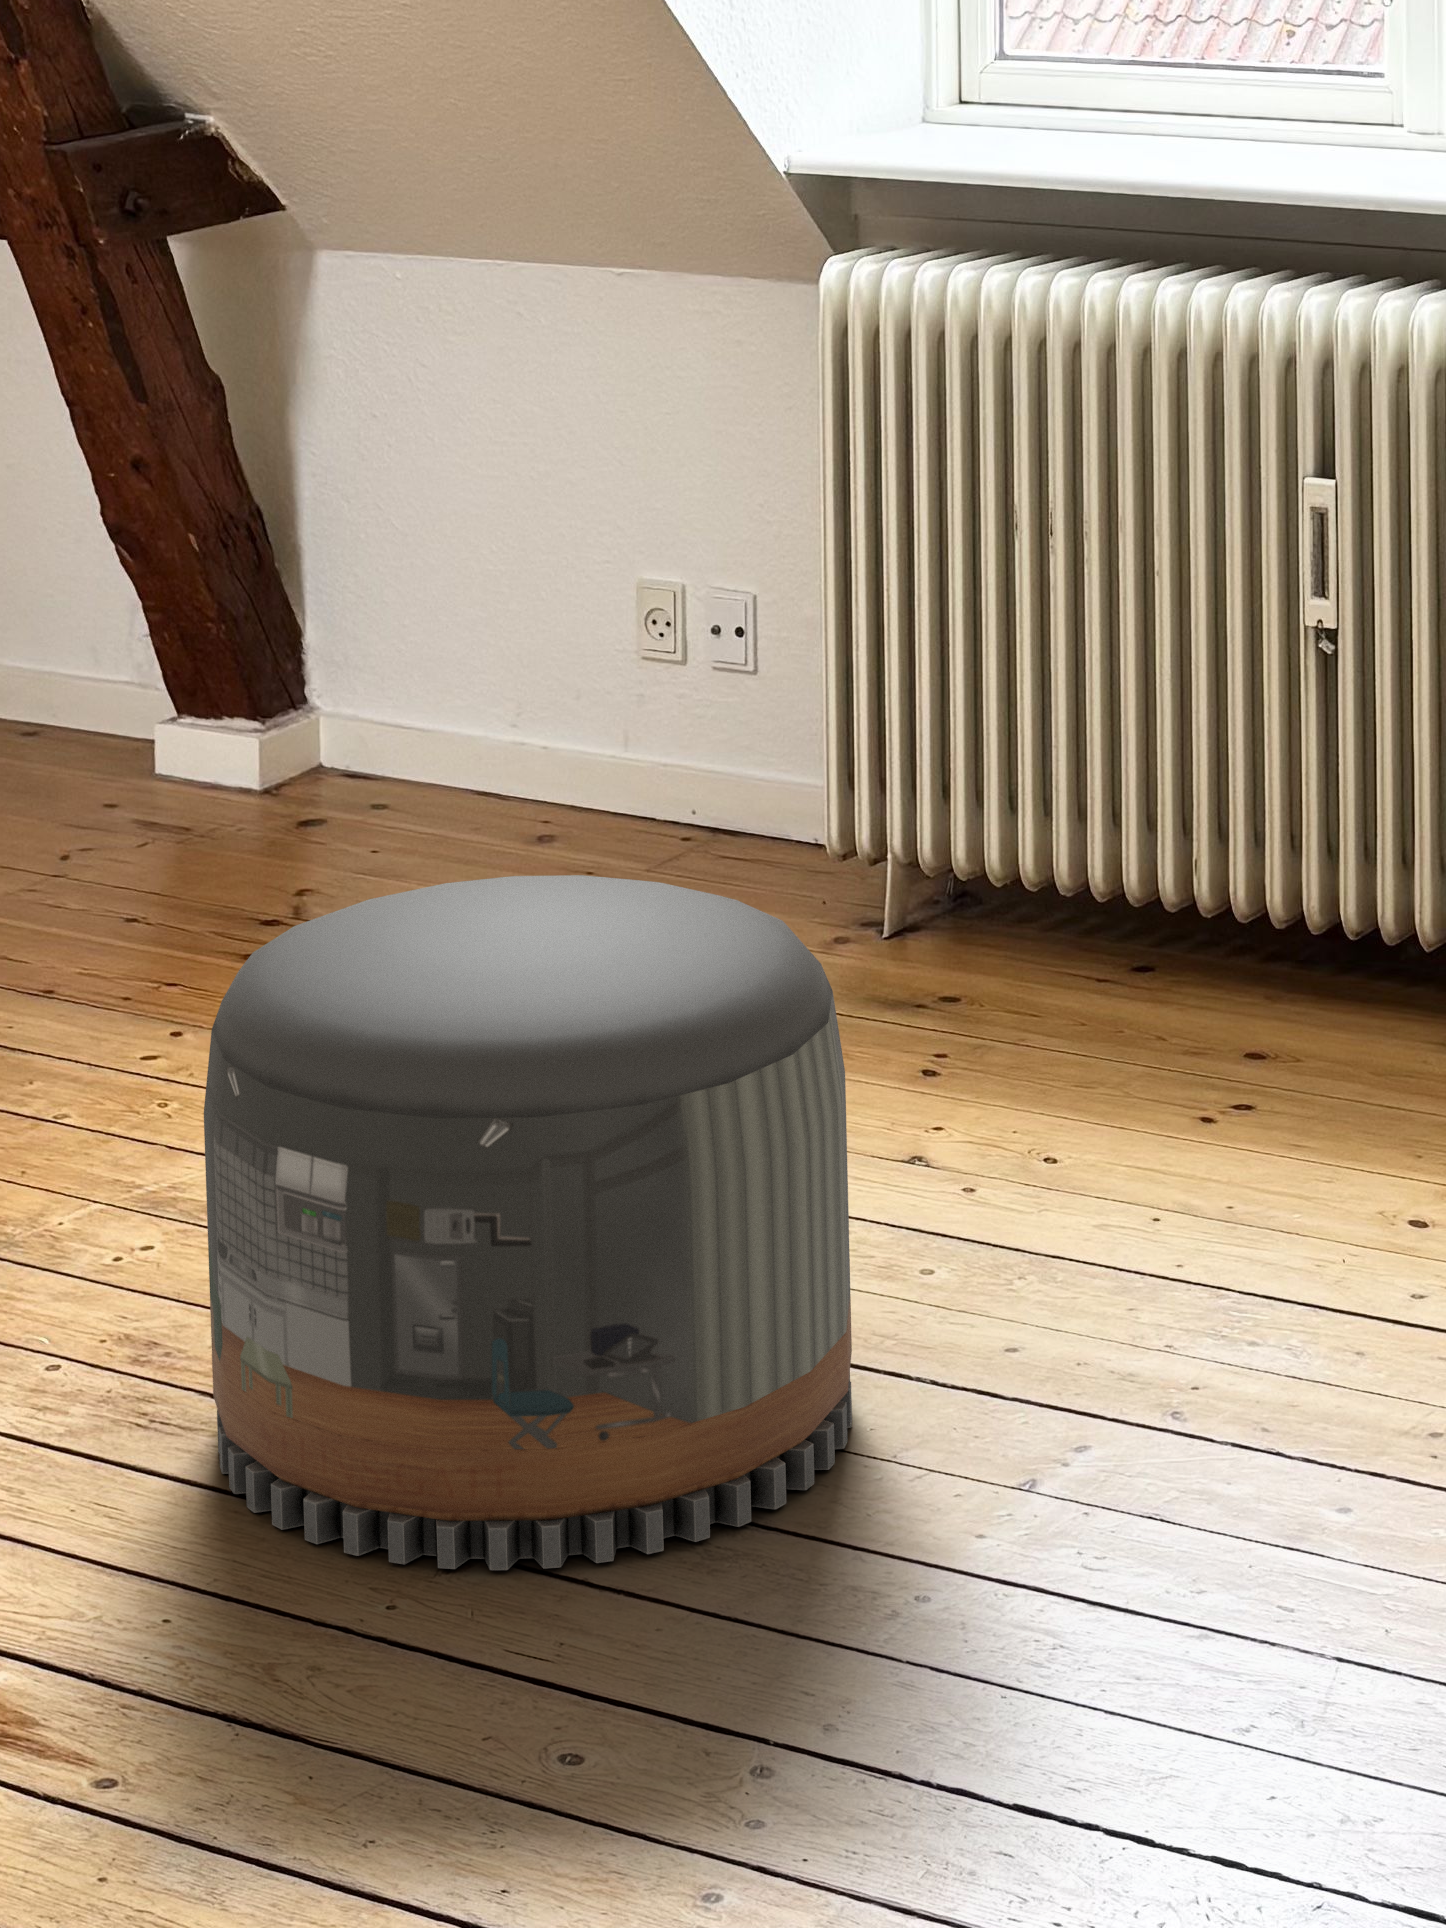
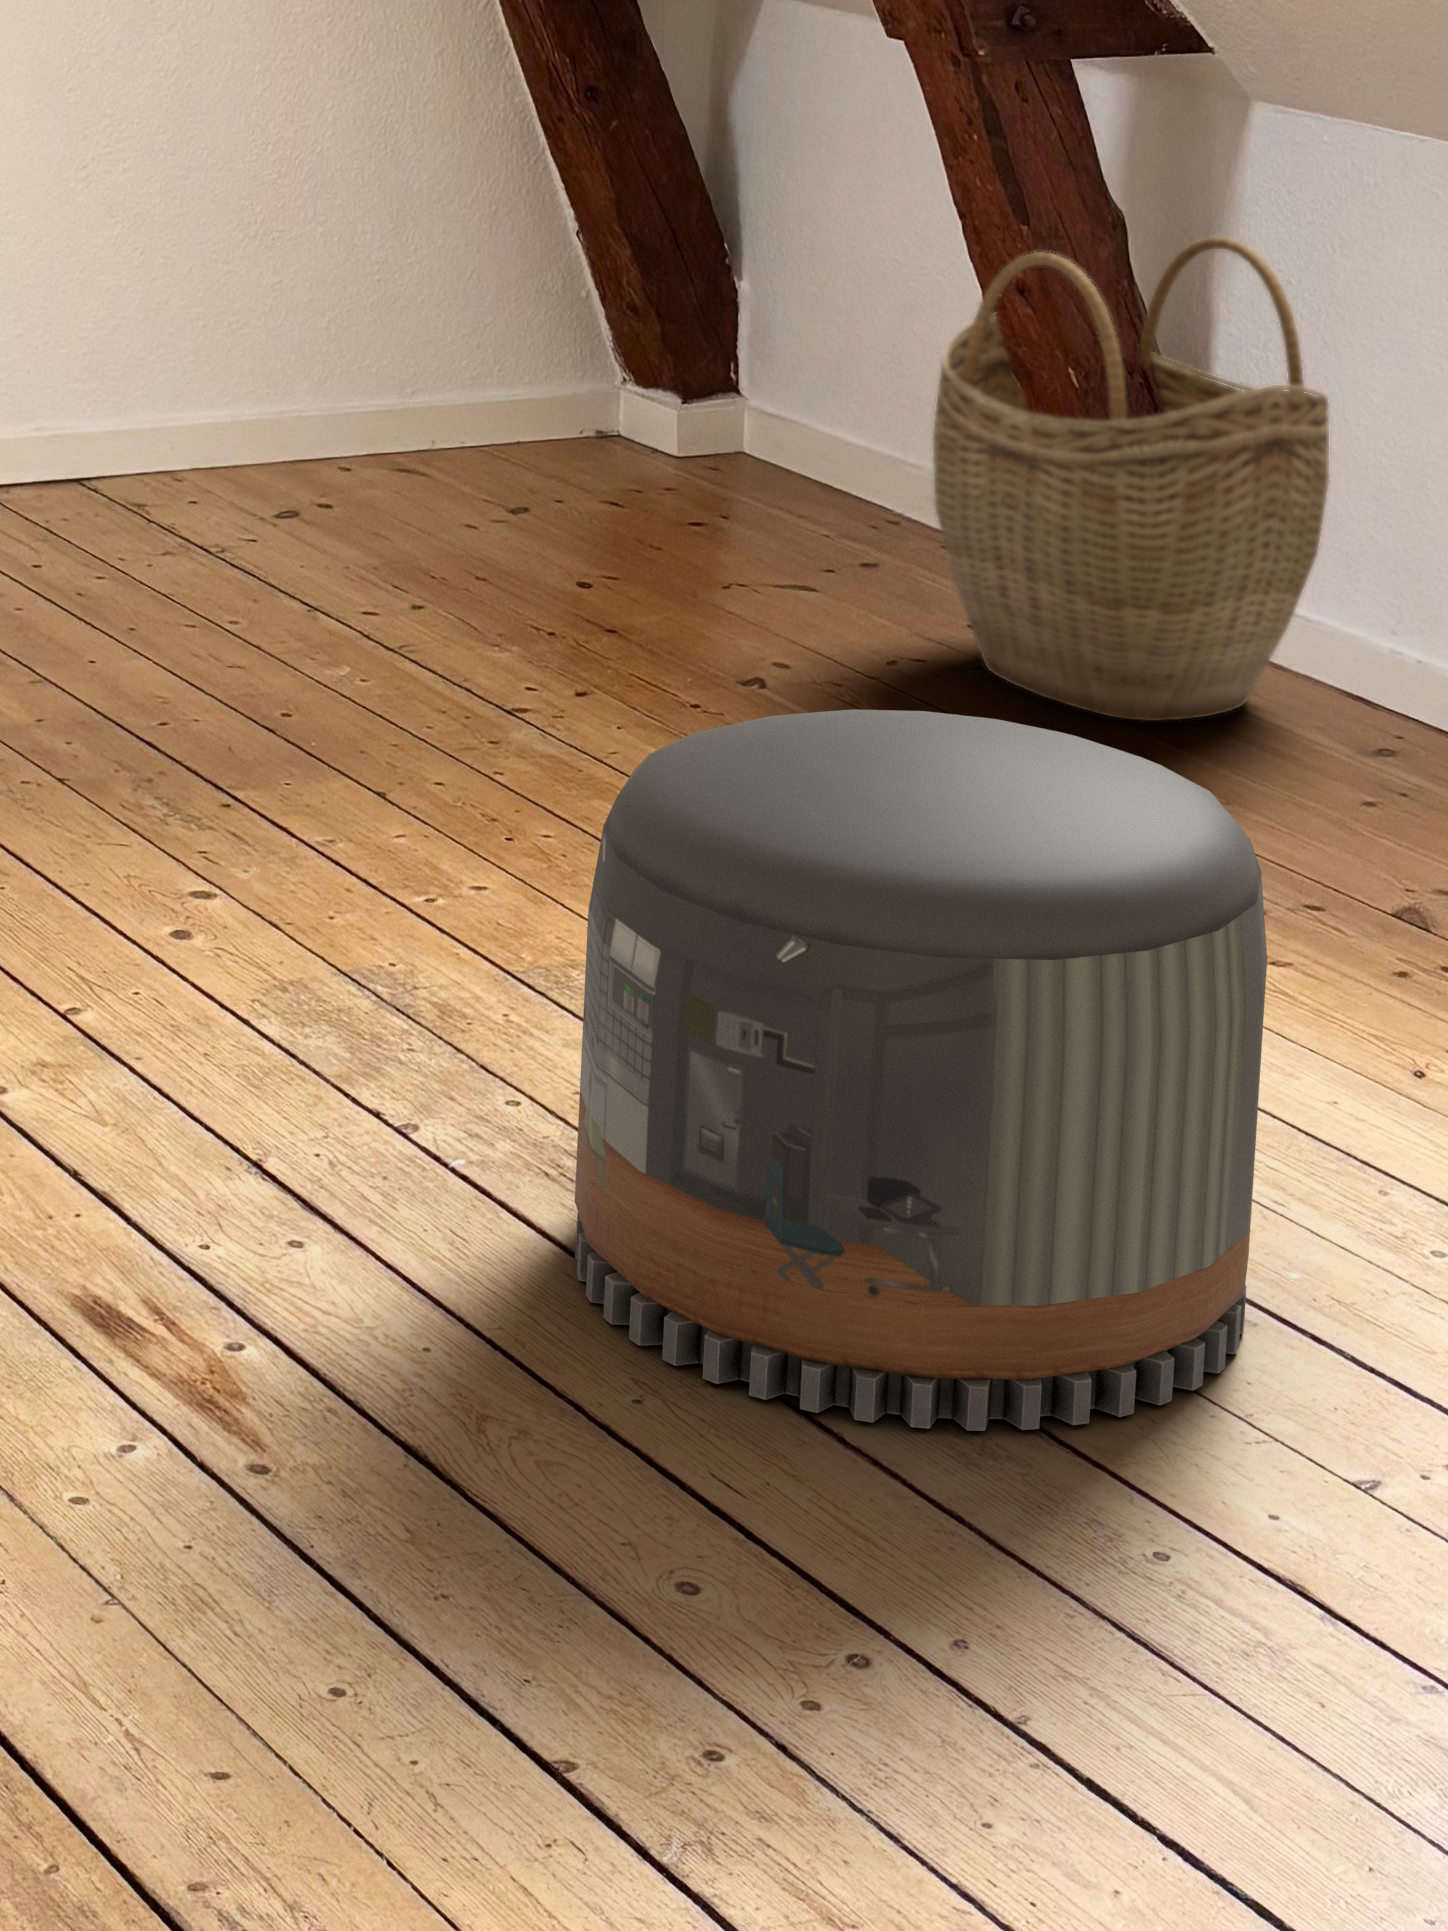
woven basket: none [71,385,458,860] -> present [933,237,1329,721]

